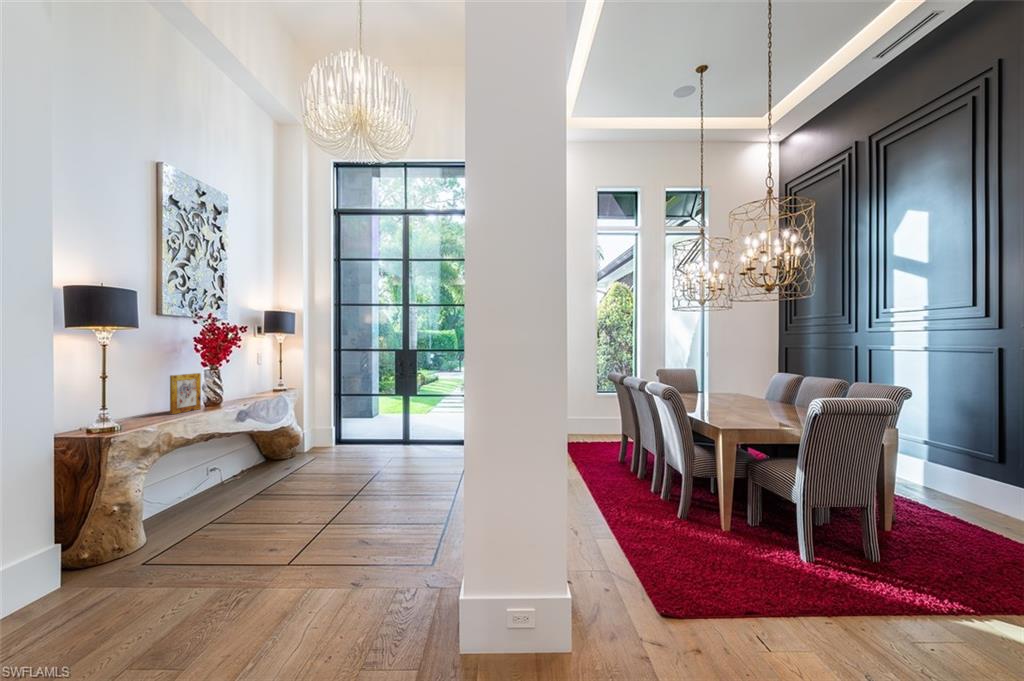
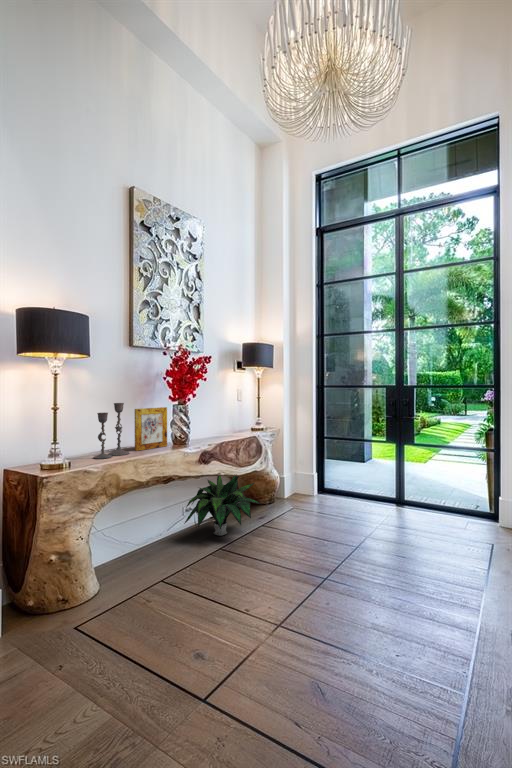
candlestick: none [133,370,168,423] -> present [94,403,129,459]
potted plant: none [213,430,293,487] -> present [184,476,261,536]

